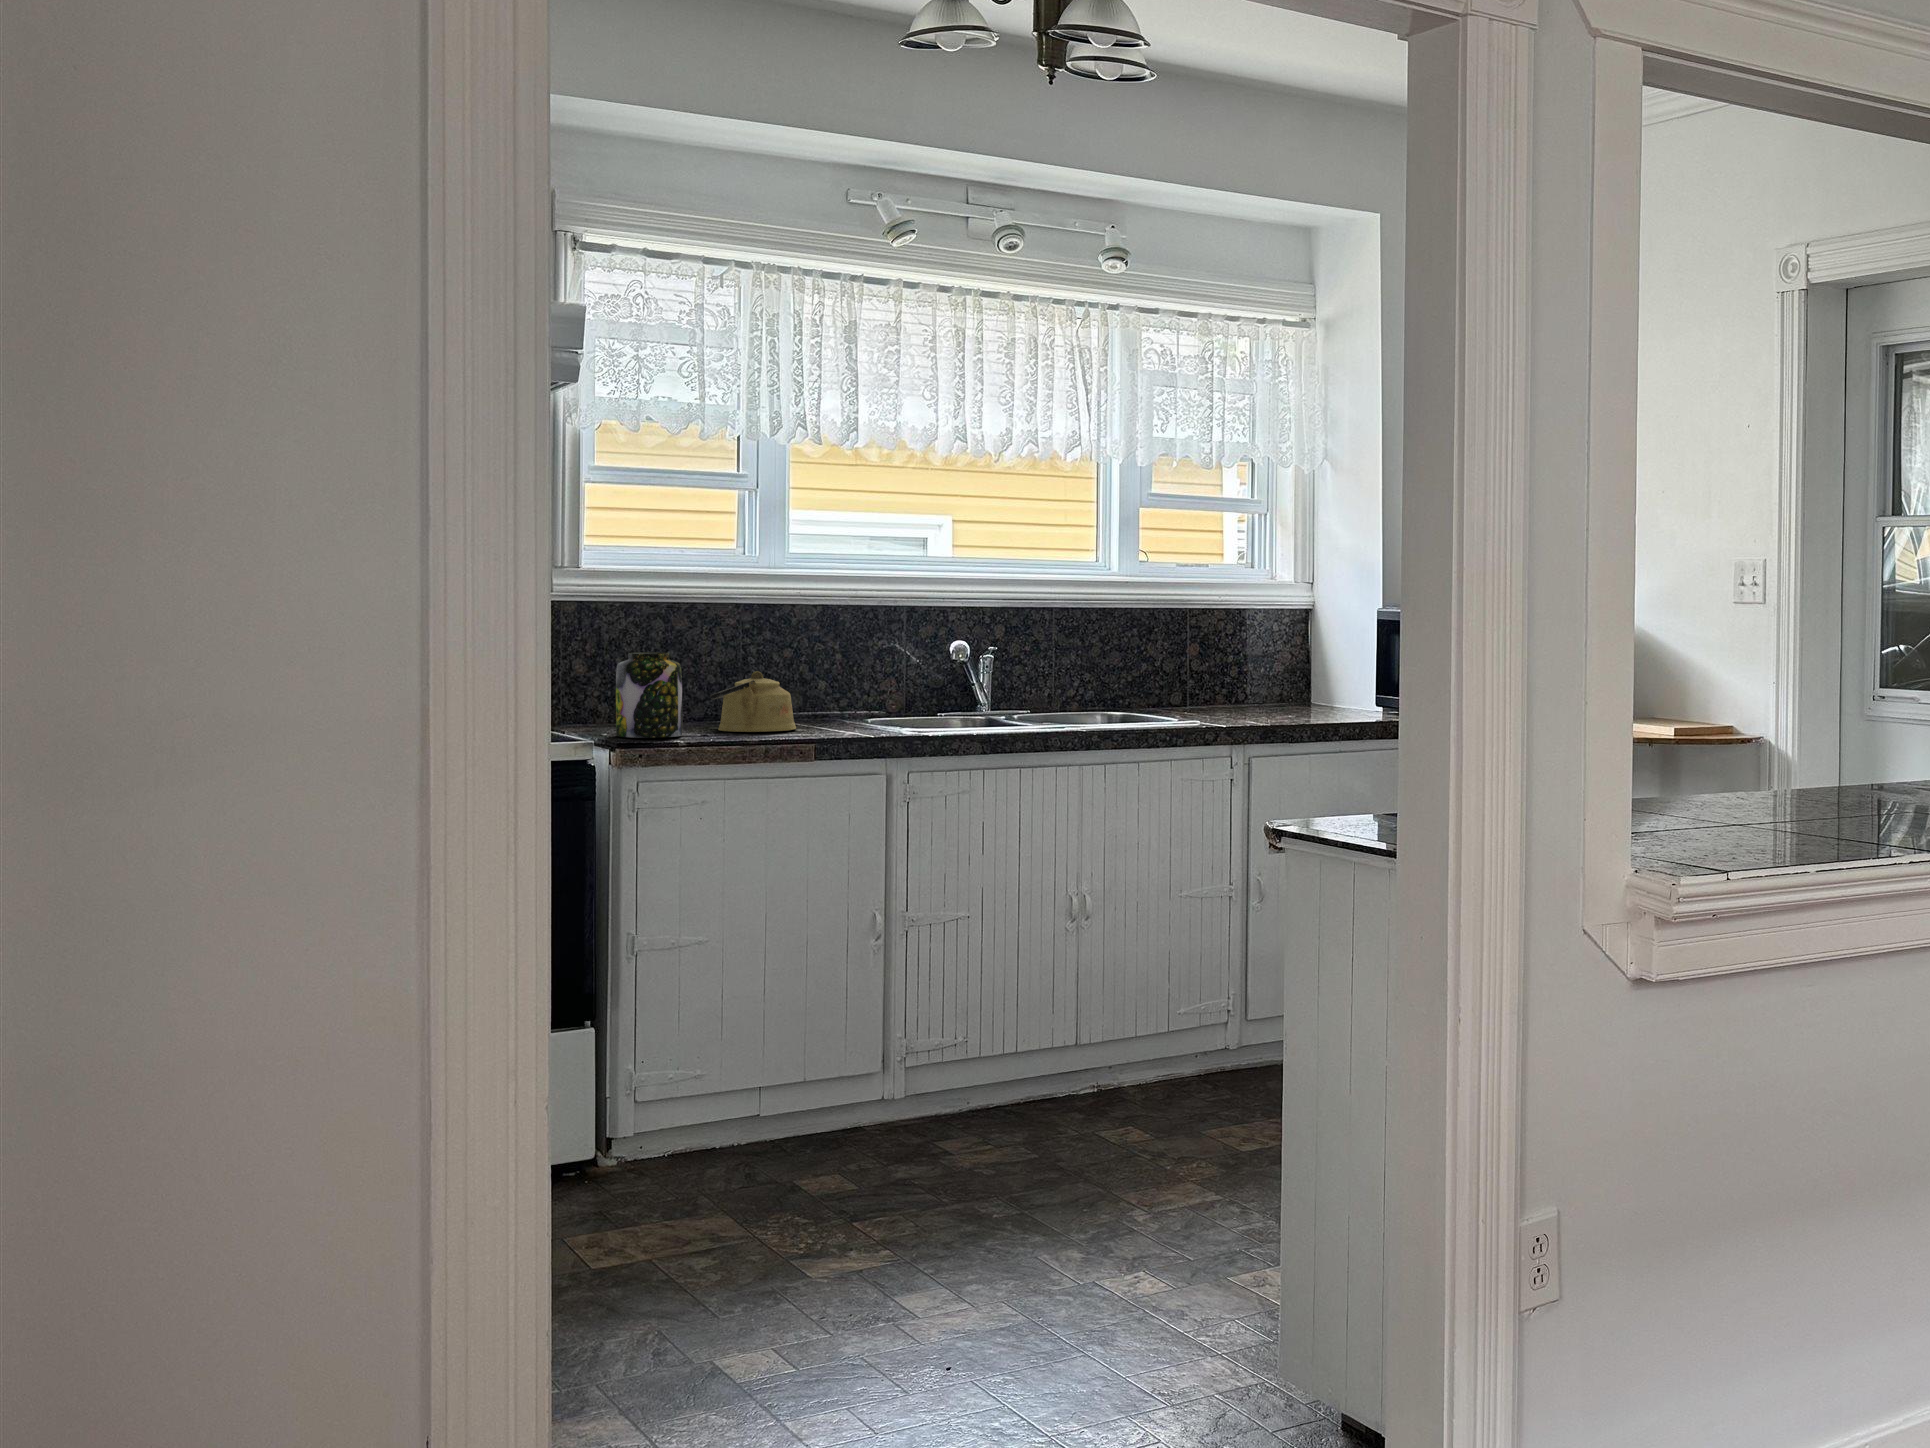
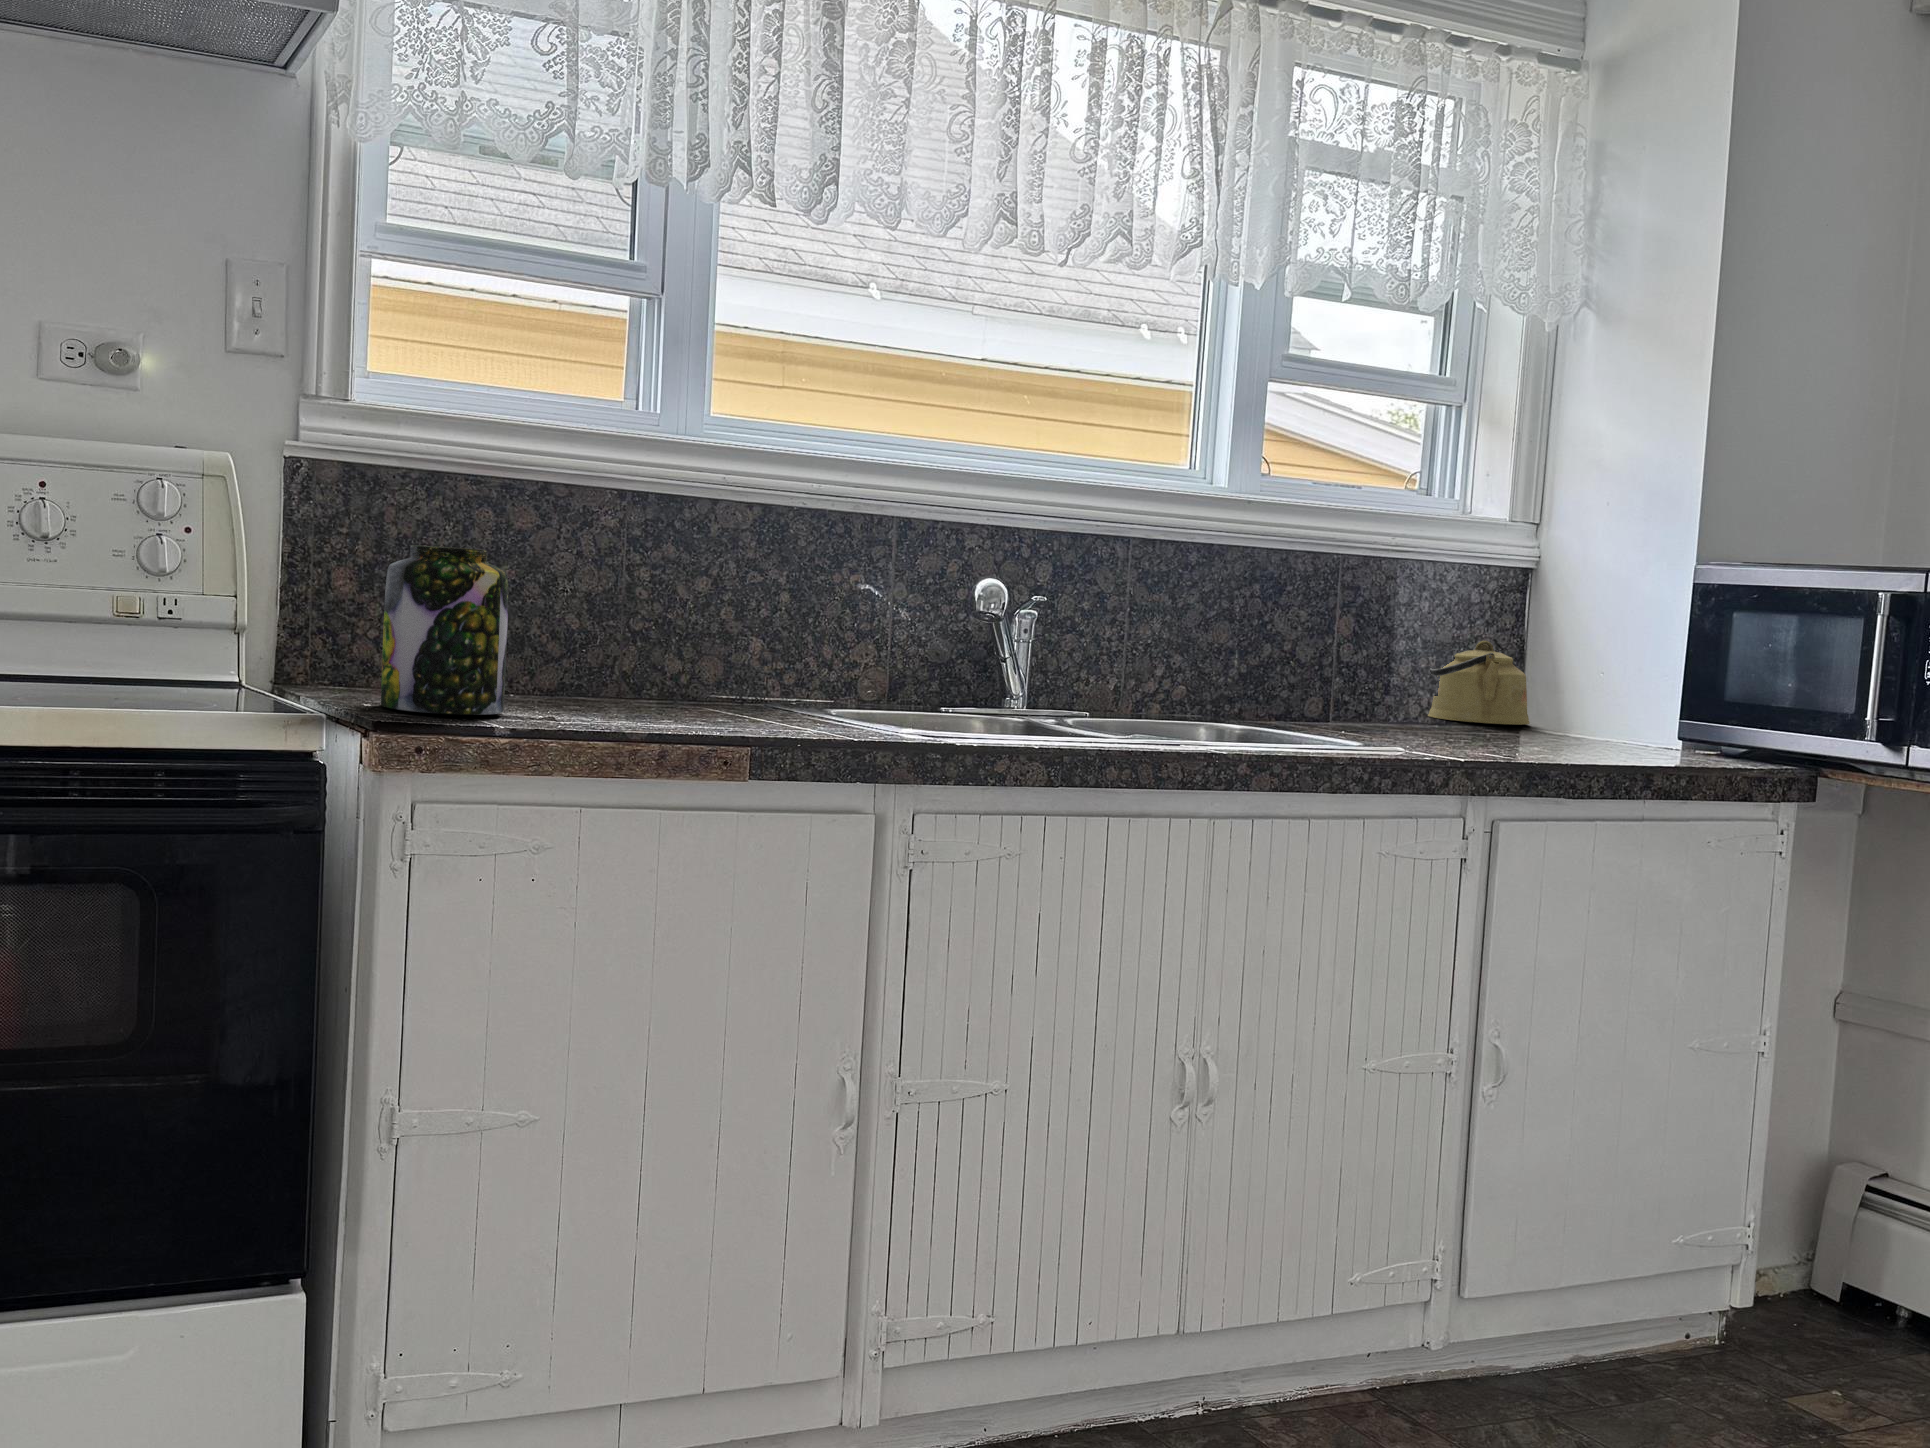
kettle: present [710,671,796,732] -> present [1428,641,1530,725]

